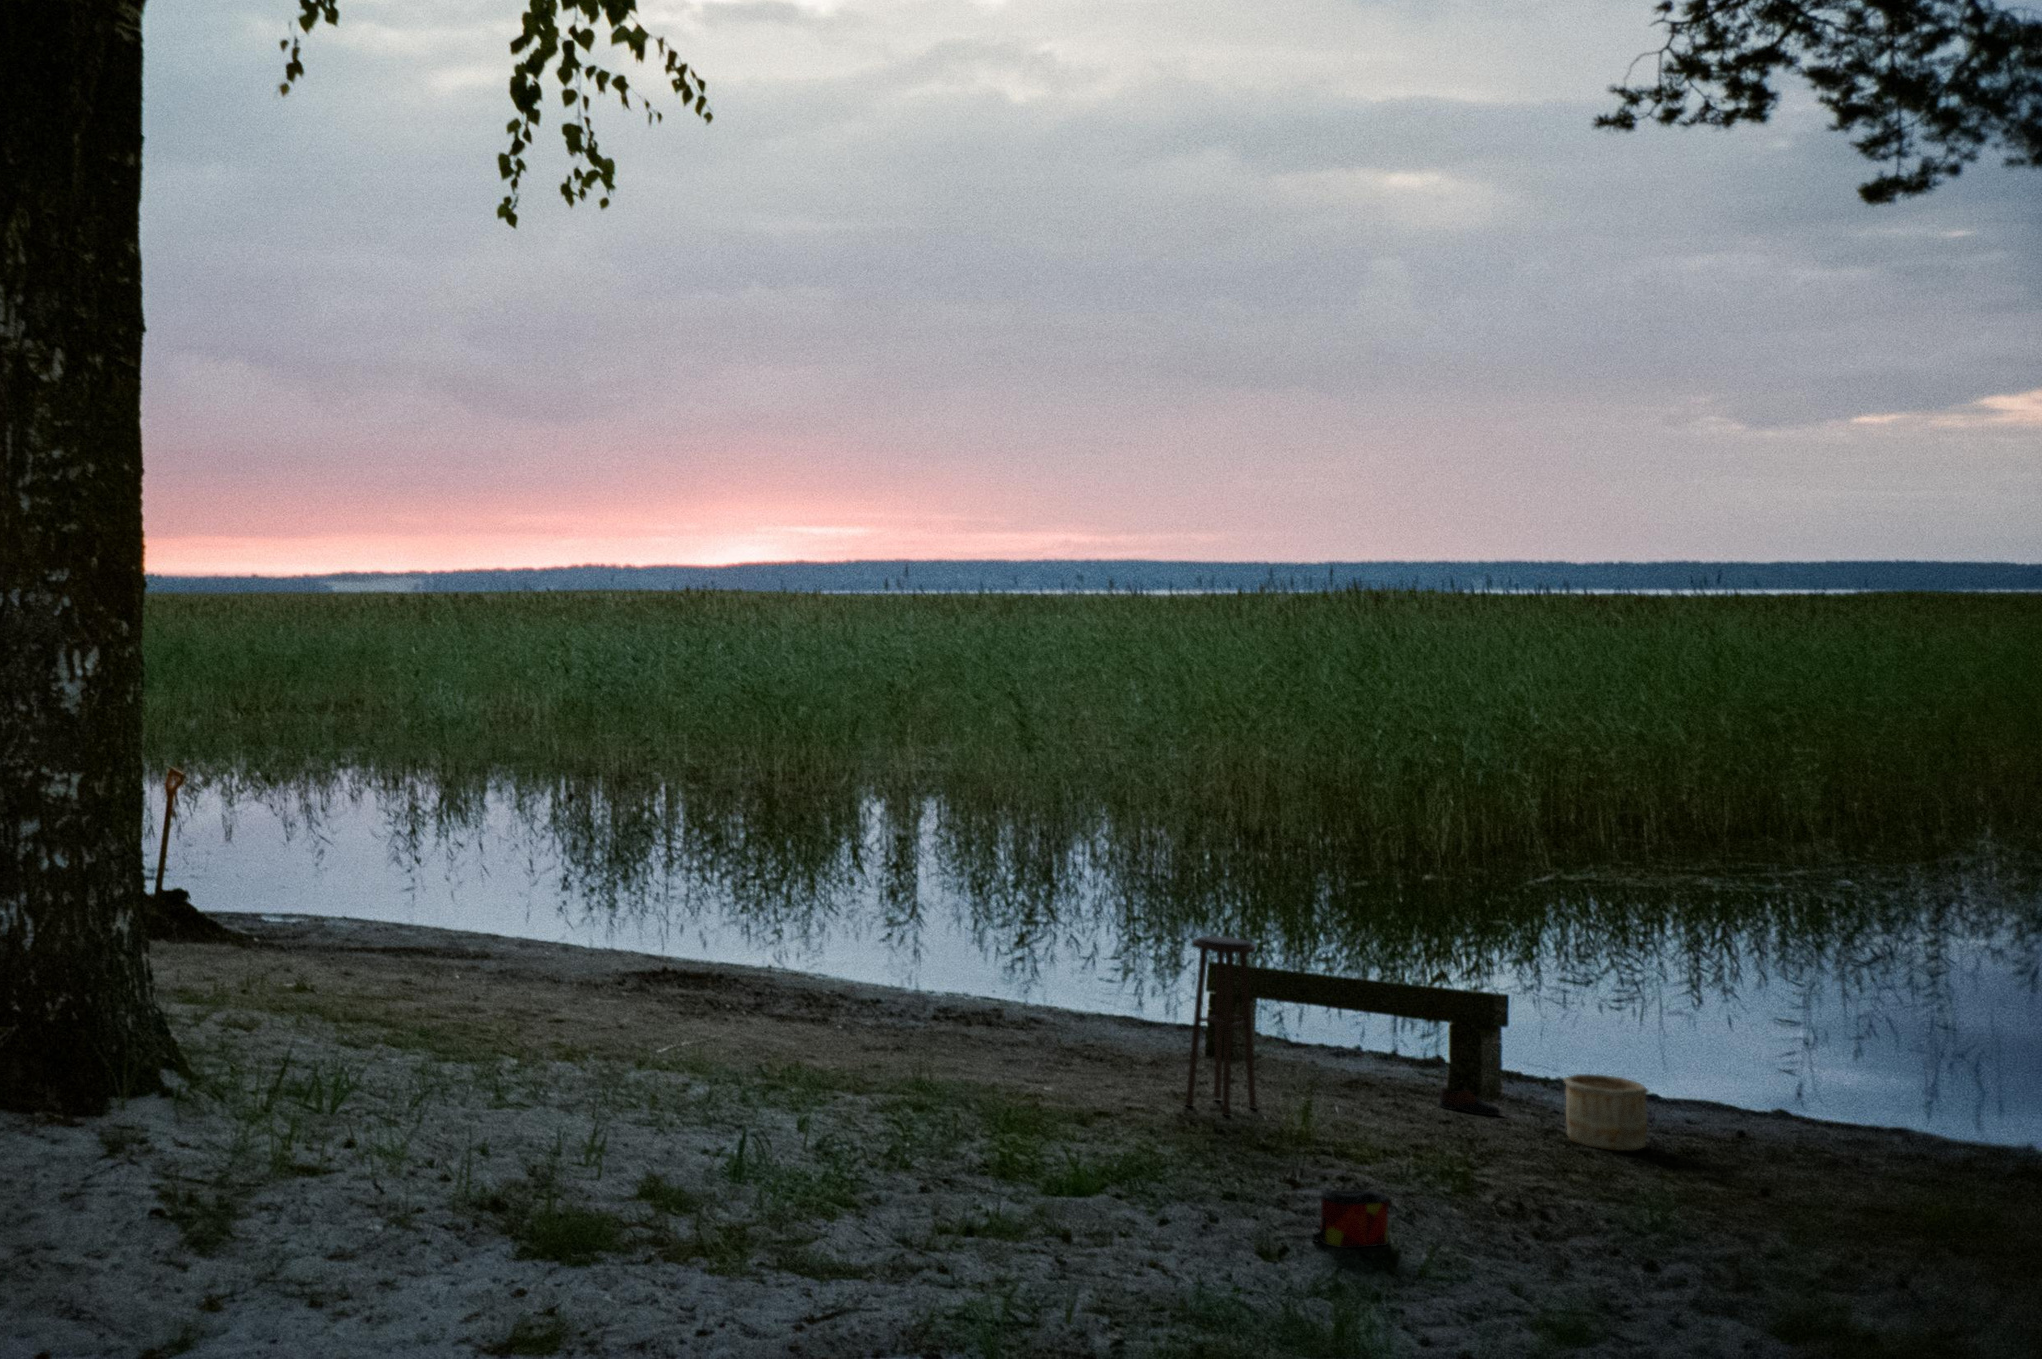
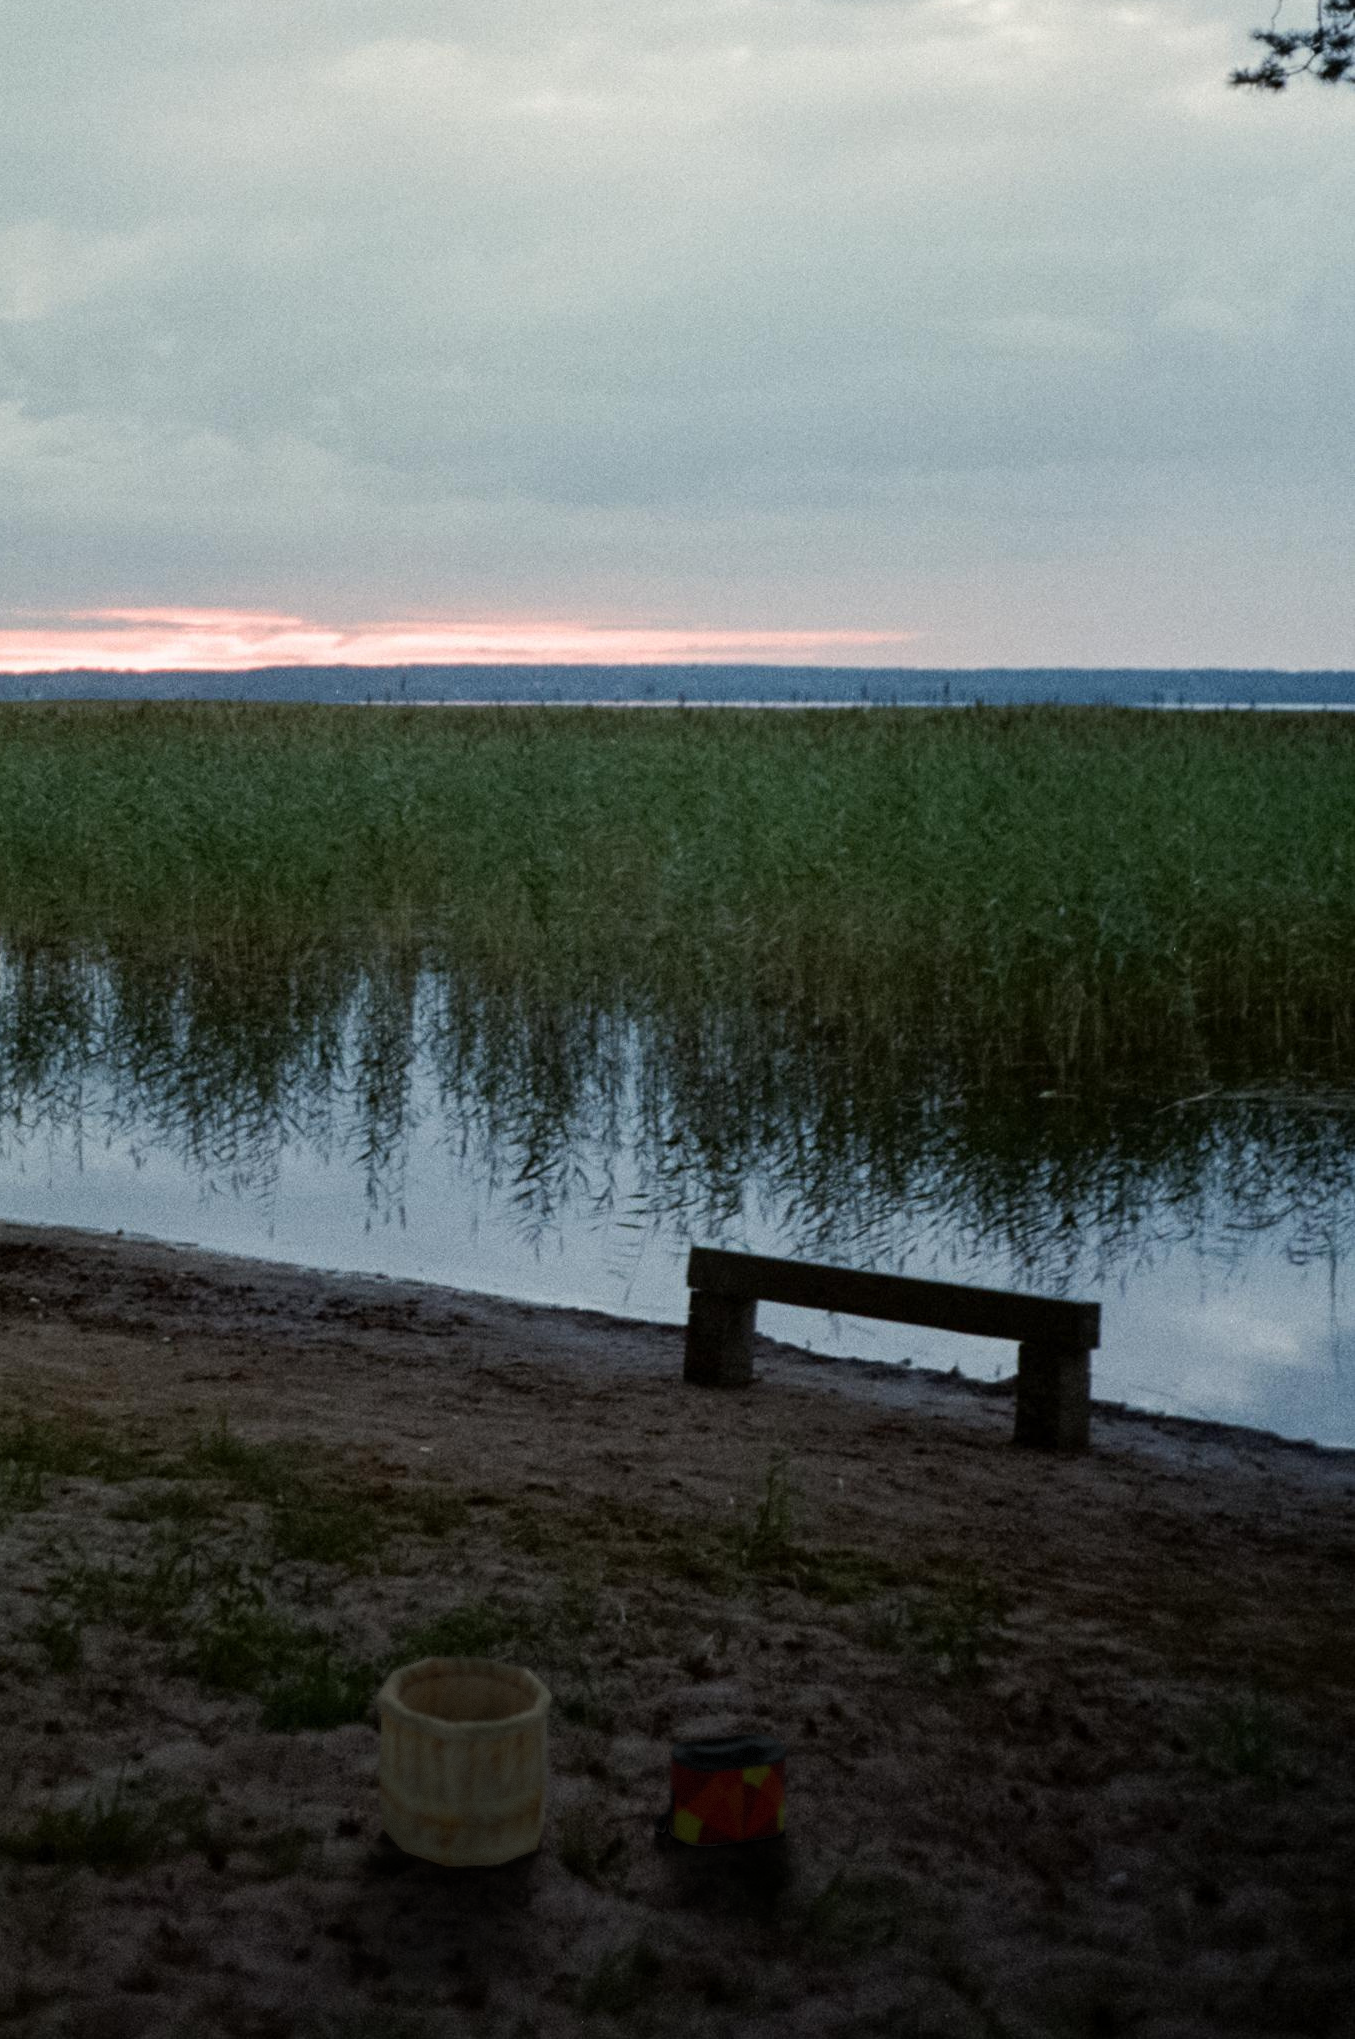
stool: present [1186,936,1256,1116] -> none [586,1236,696,1520]
wooden bucket: present [1564,1074,1648,1150] -> present [376,1658,552,1867]
shoe: present [1439,1088,1501,1115] -> none [991,1451,1080,1497]

